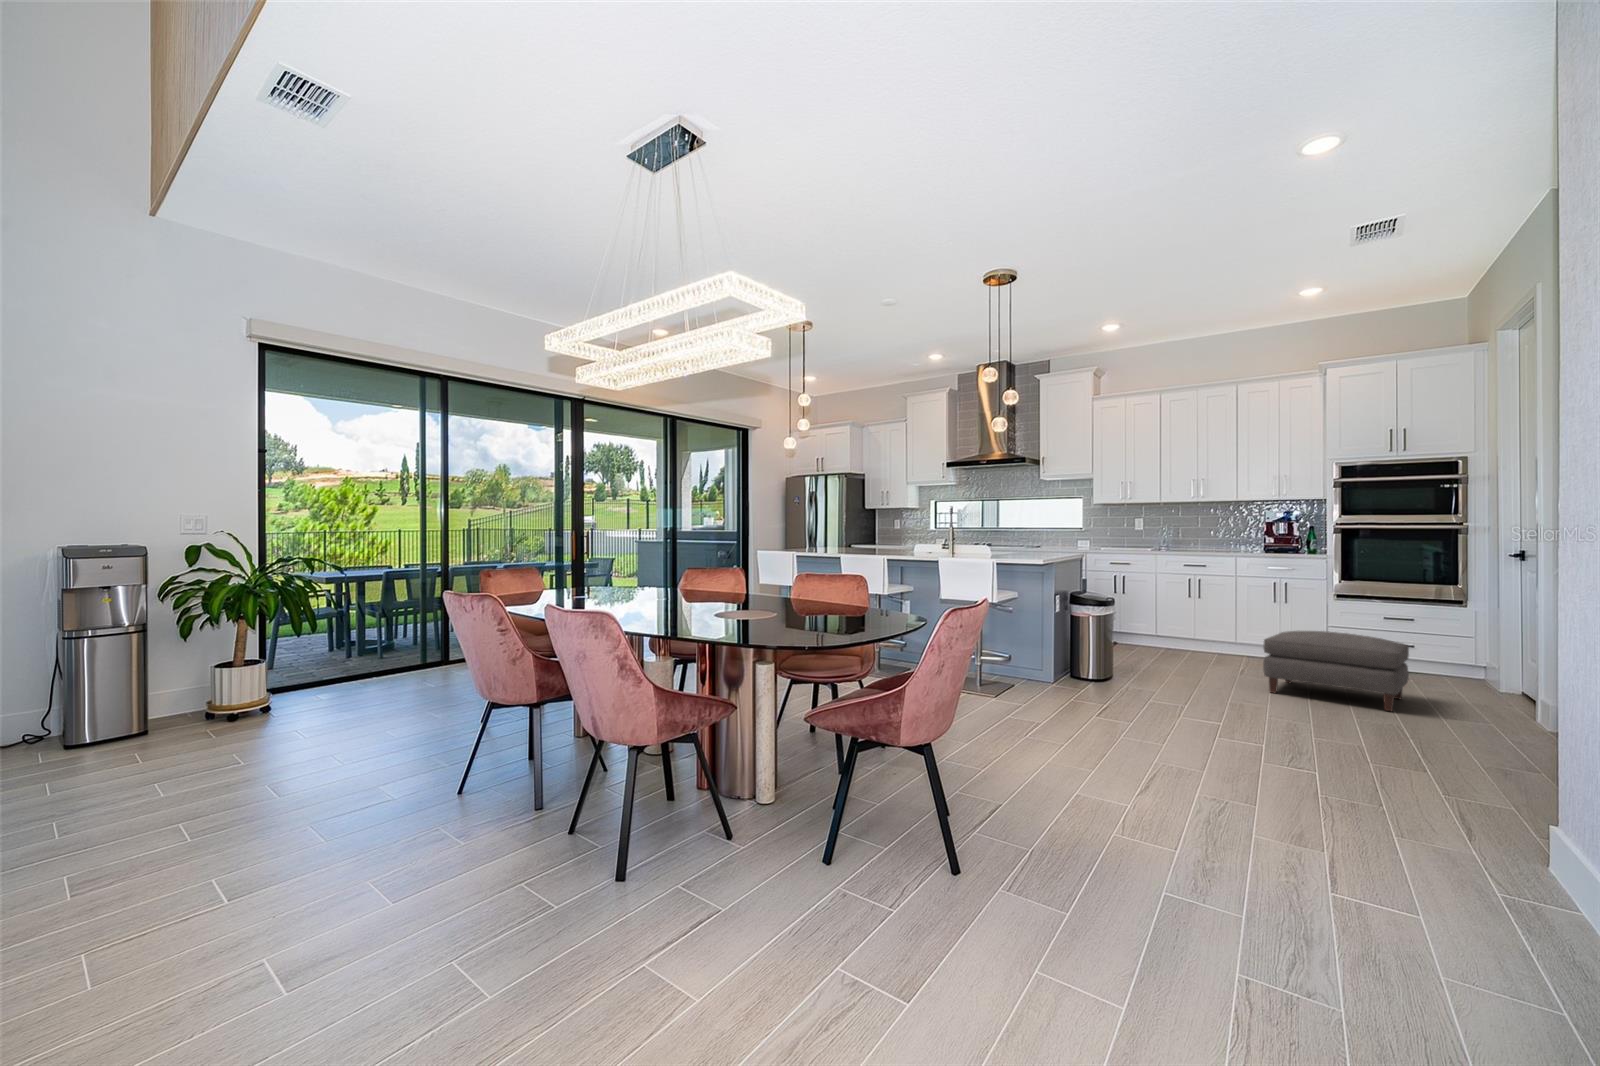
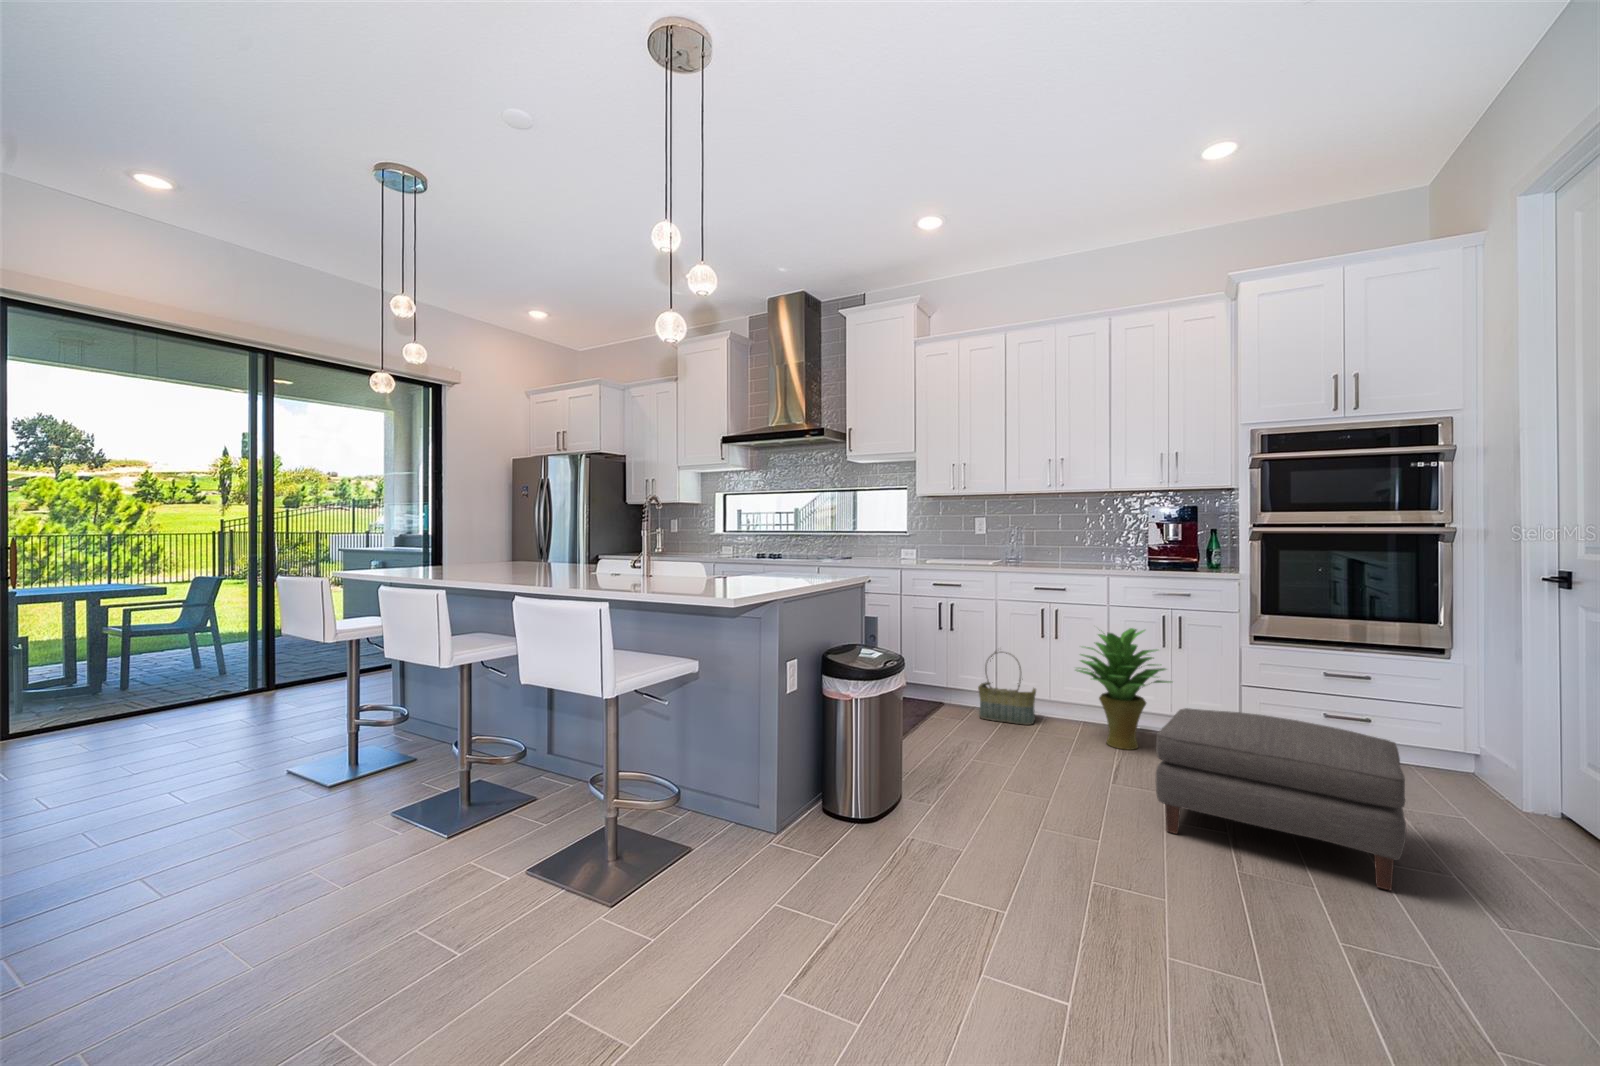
potted plant: none [1211,588,1280,666] -> present [1076,628,1172,750]
basket: none [1142,605,1184,654] -> present [978,651,1036,725]

